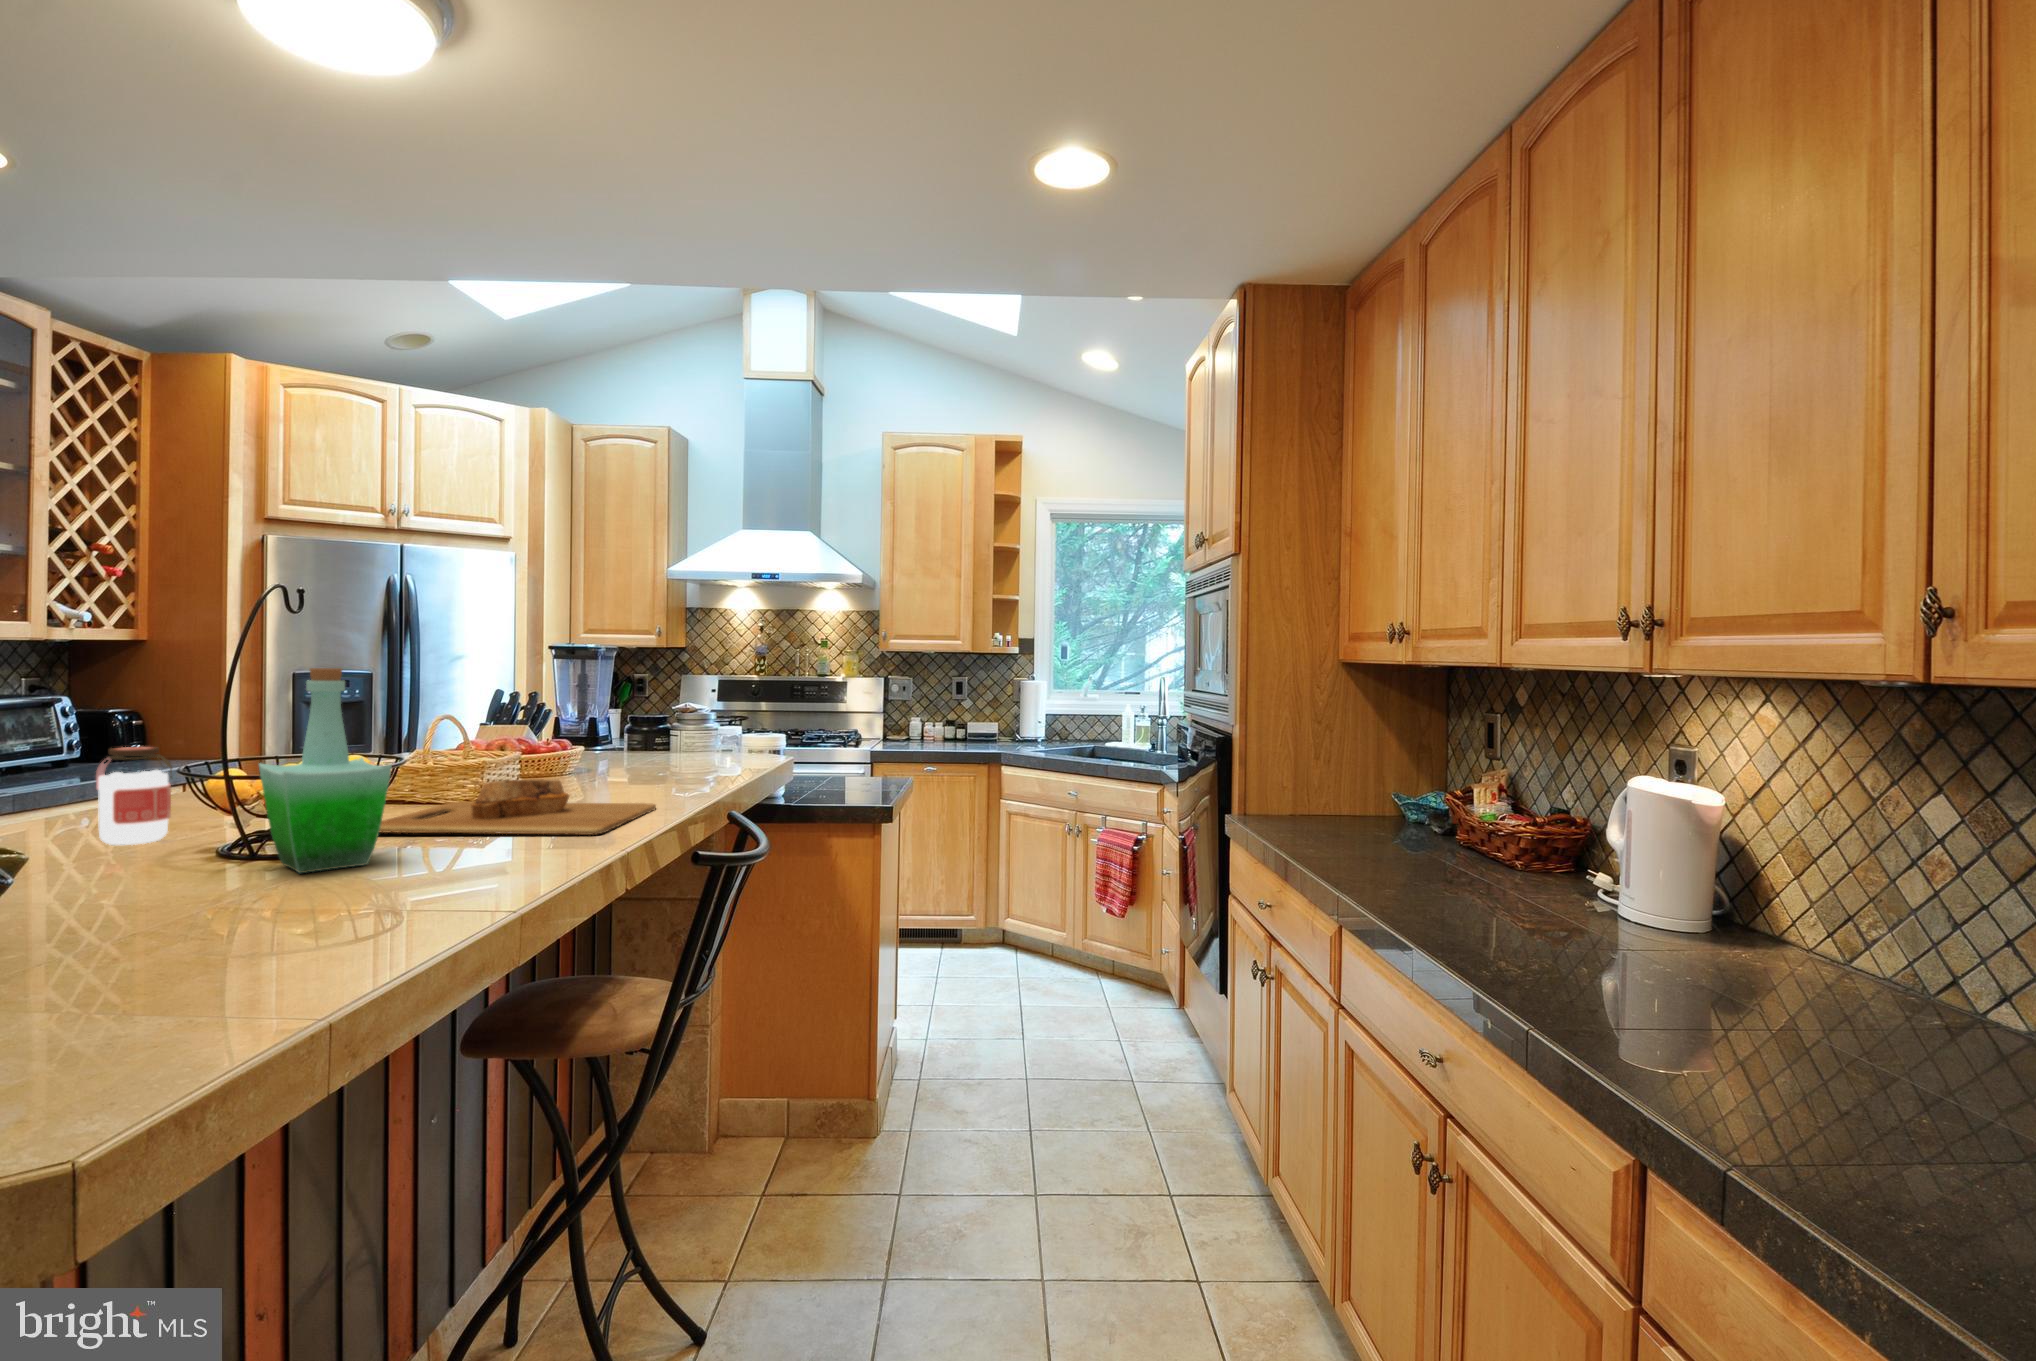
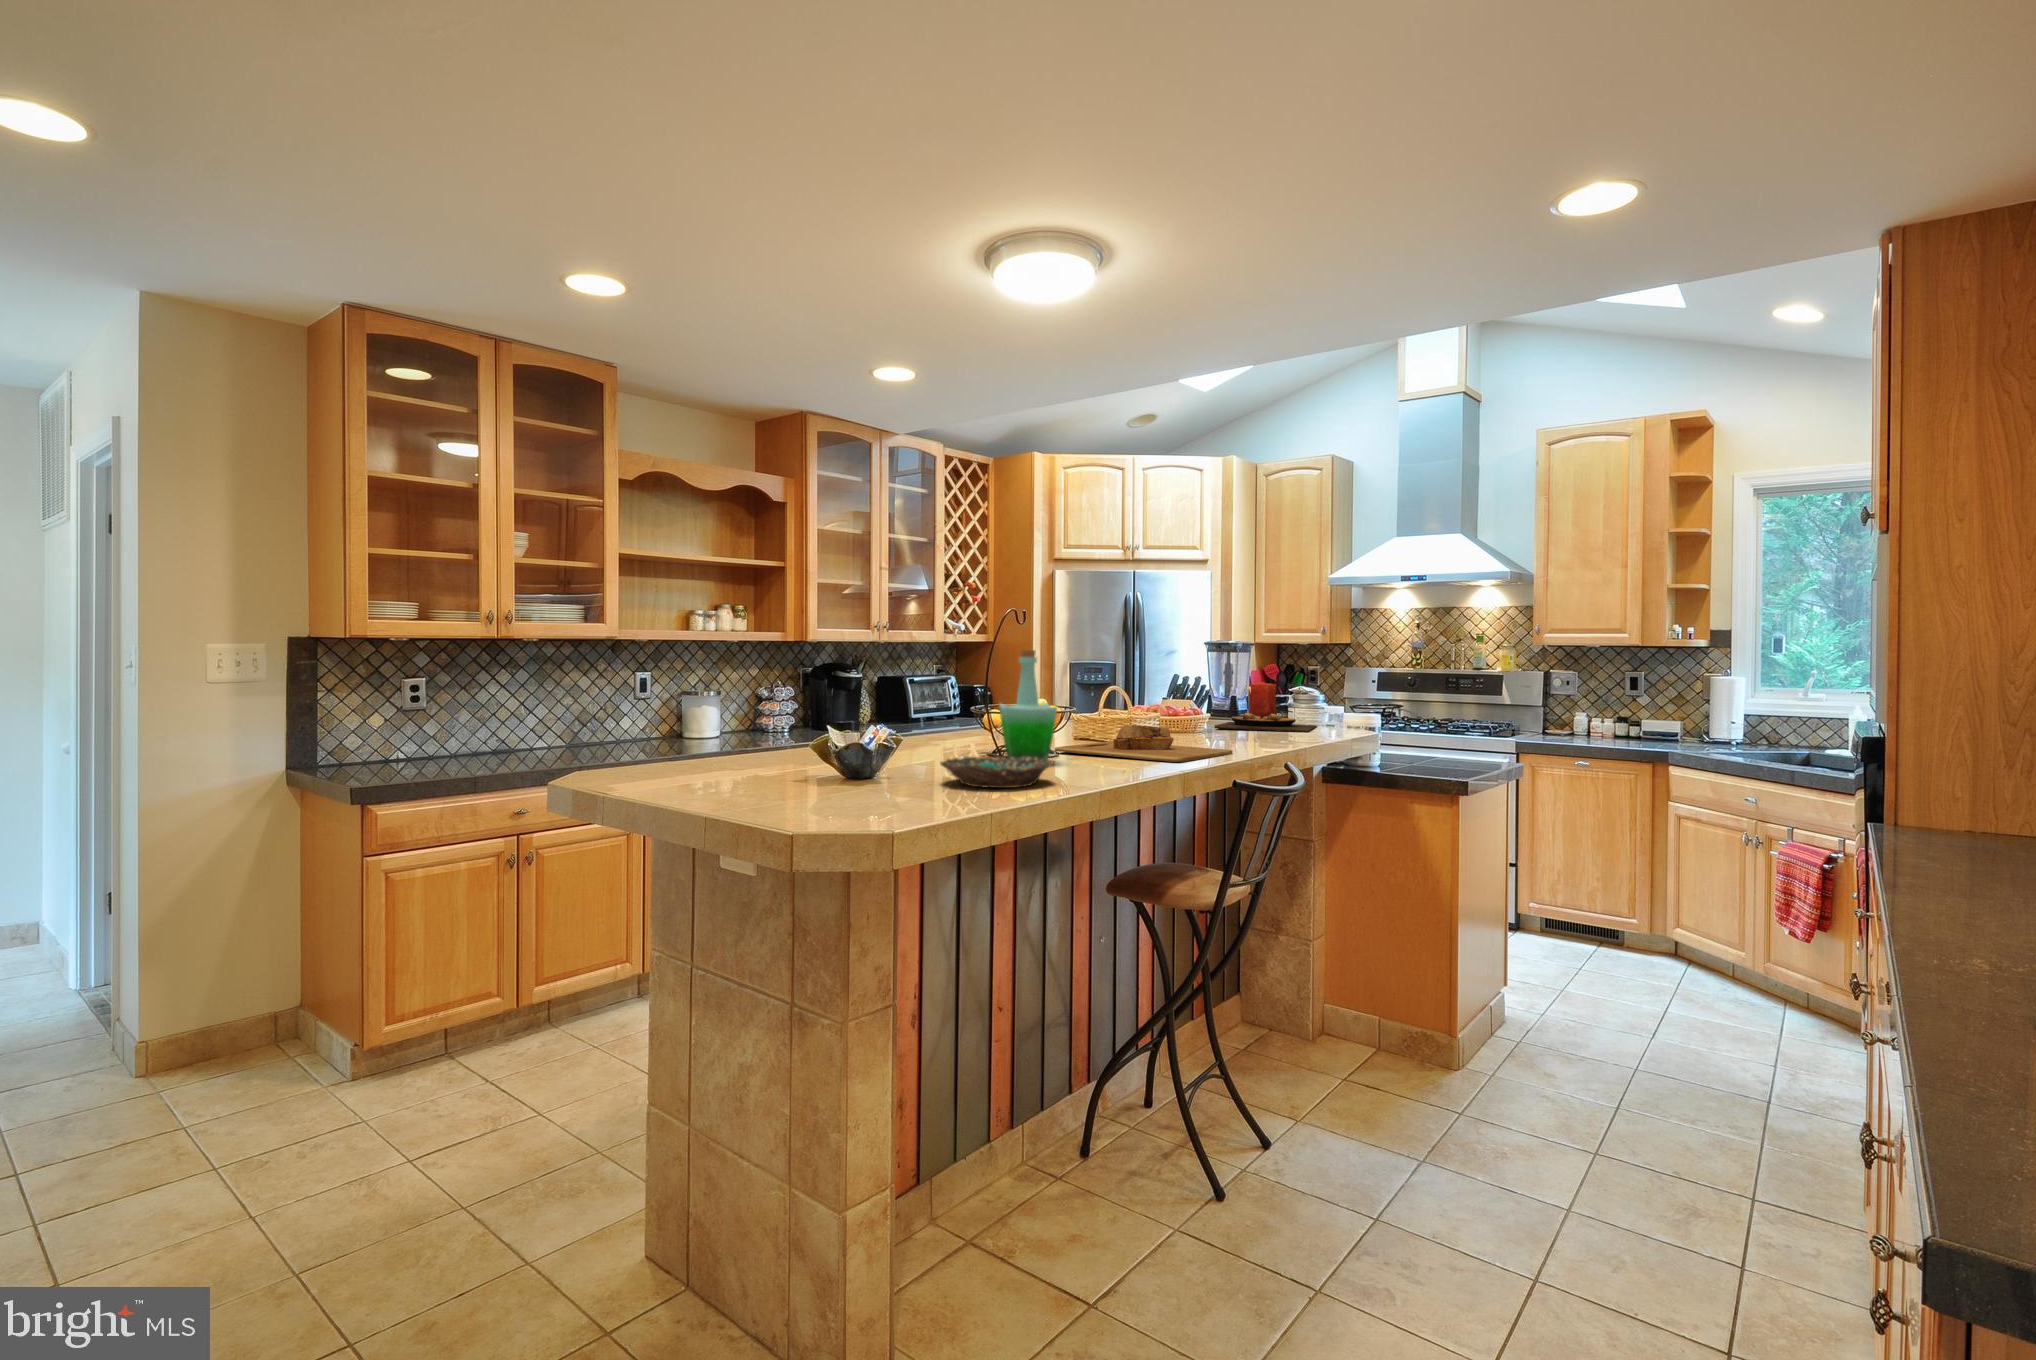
candle: none [579,700,706,765] -> present [1215,682,1317,732]
jar: present [96,747,172,845] -> none [940,696,971,749]
bowl: none [155,863,426,950] -> present [940,756,1053,788]

